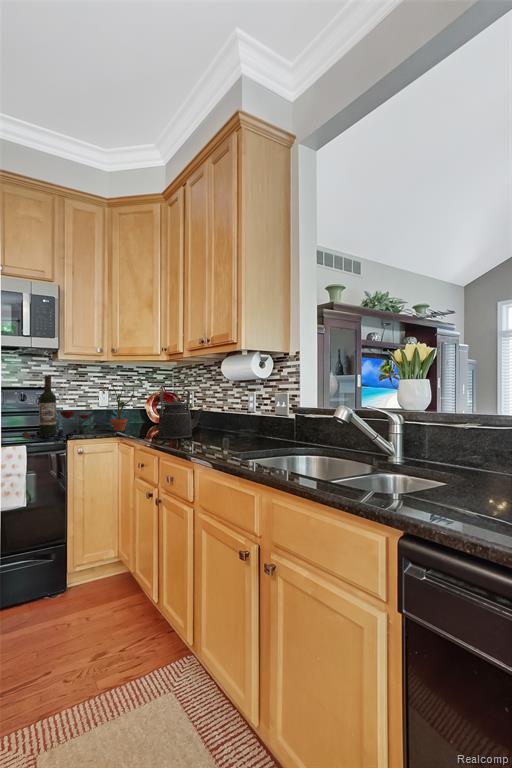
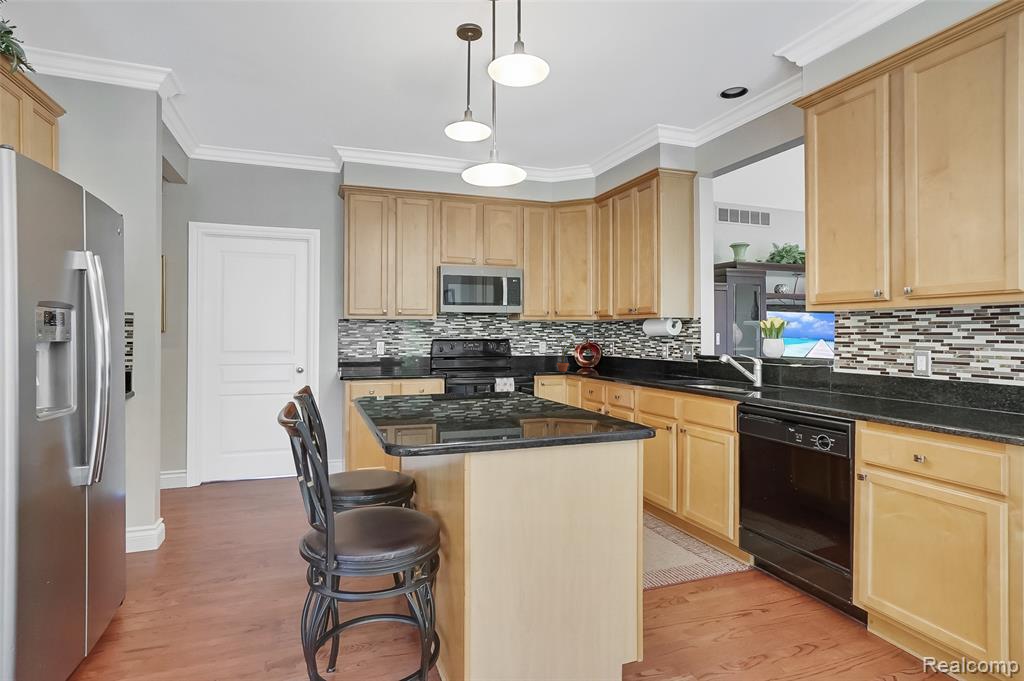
wine bottle: present [23,376,90,438] -> none [508,332,551,374]
kettle: present [158,390,203,439] -> none [599,342,629,376]

